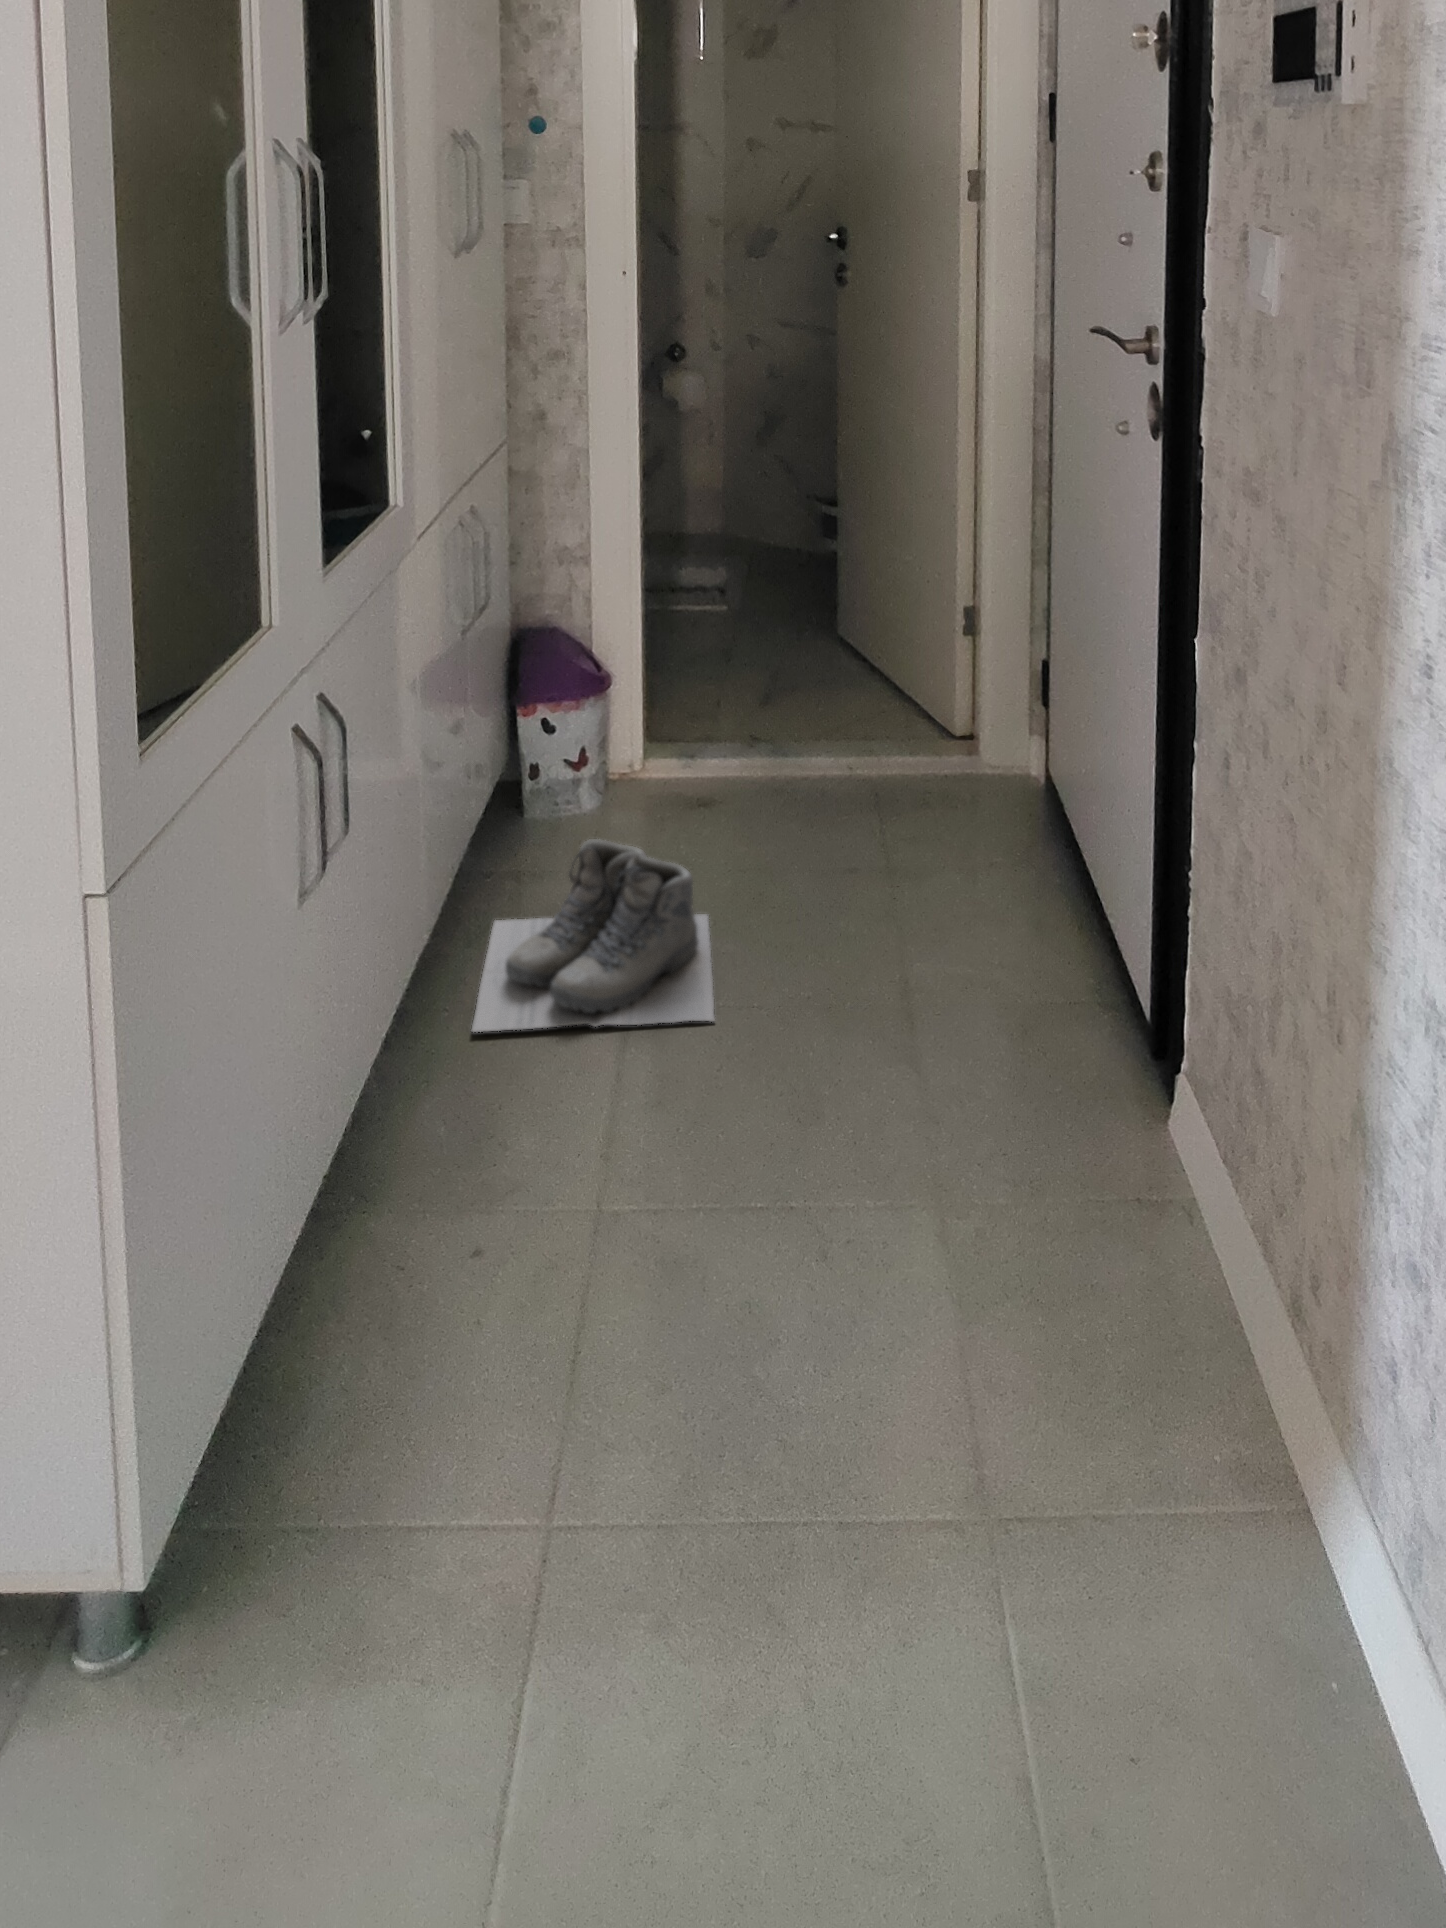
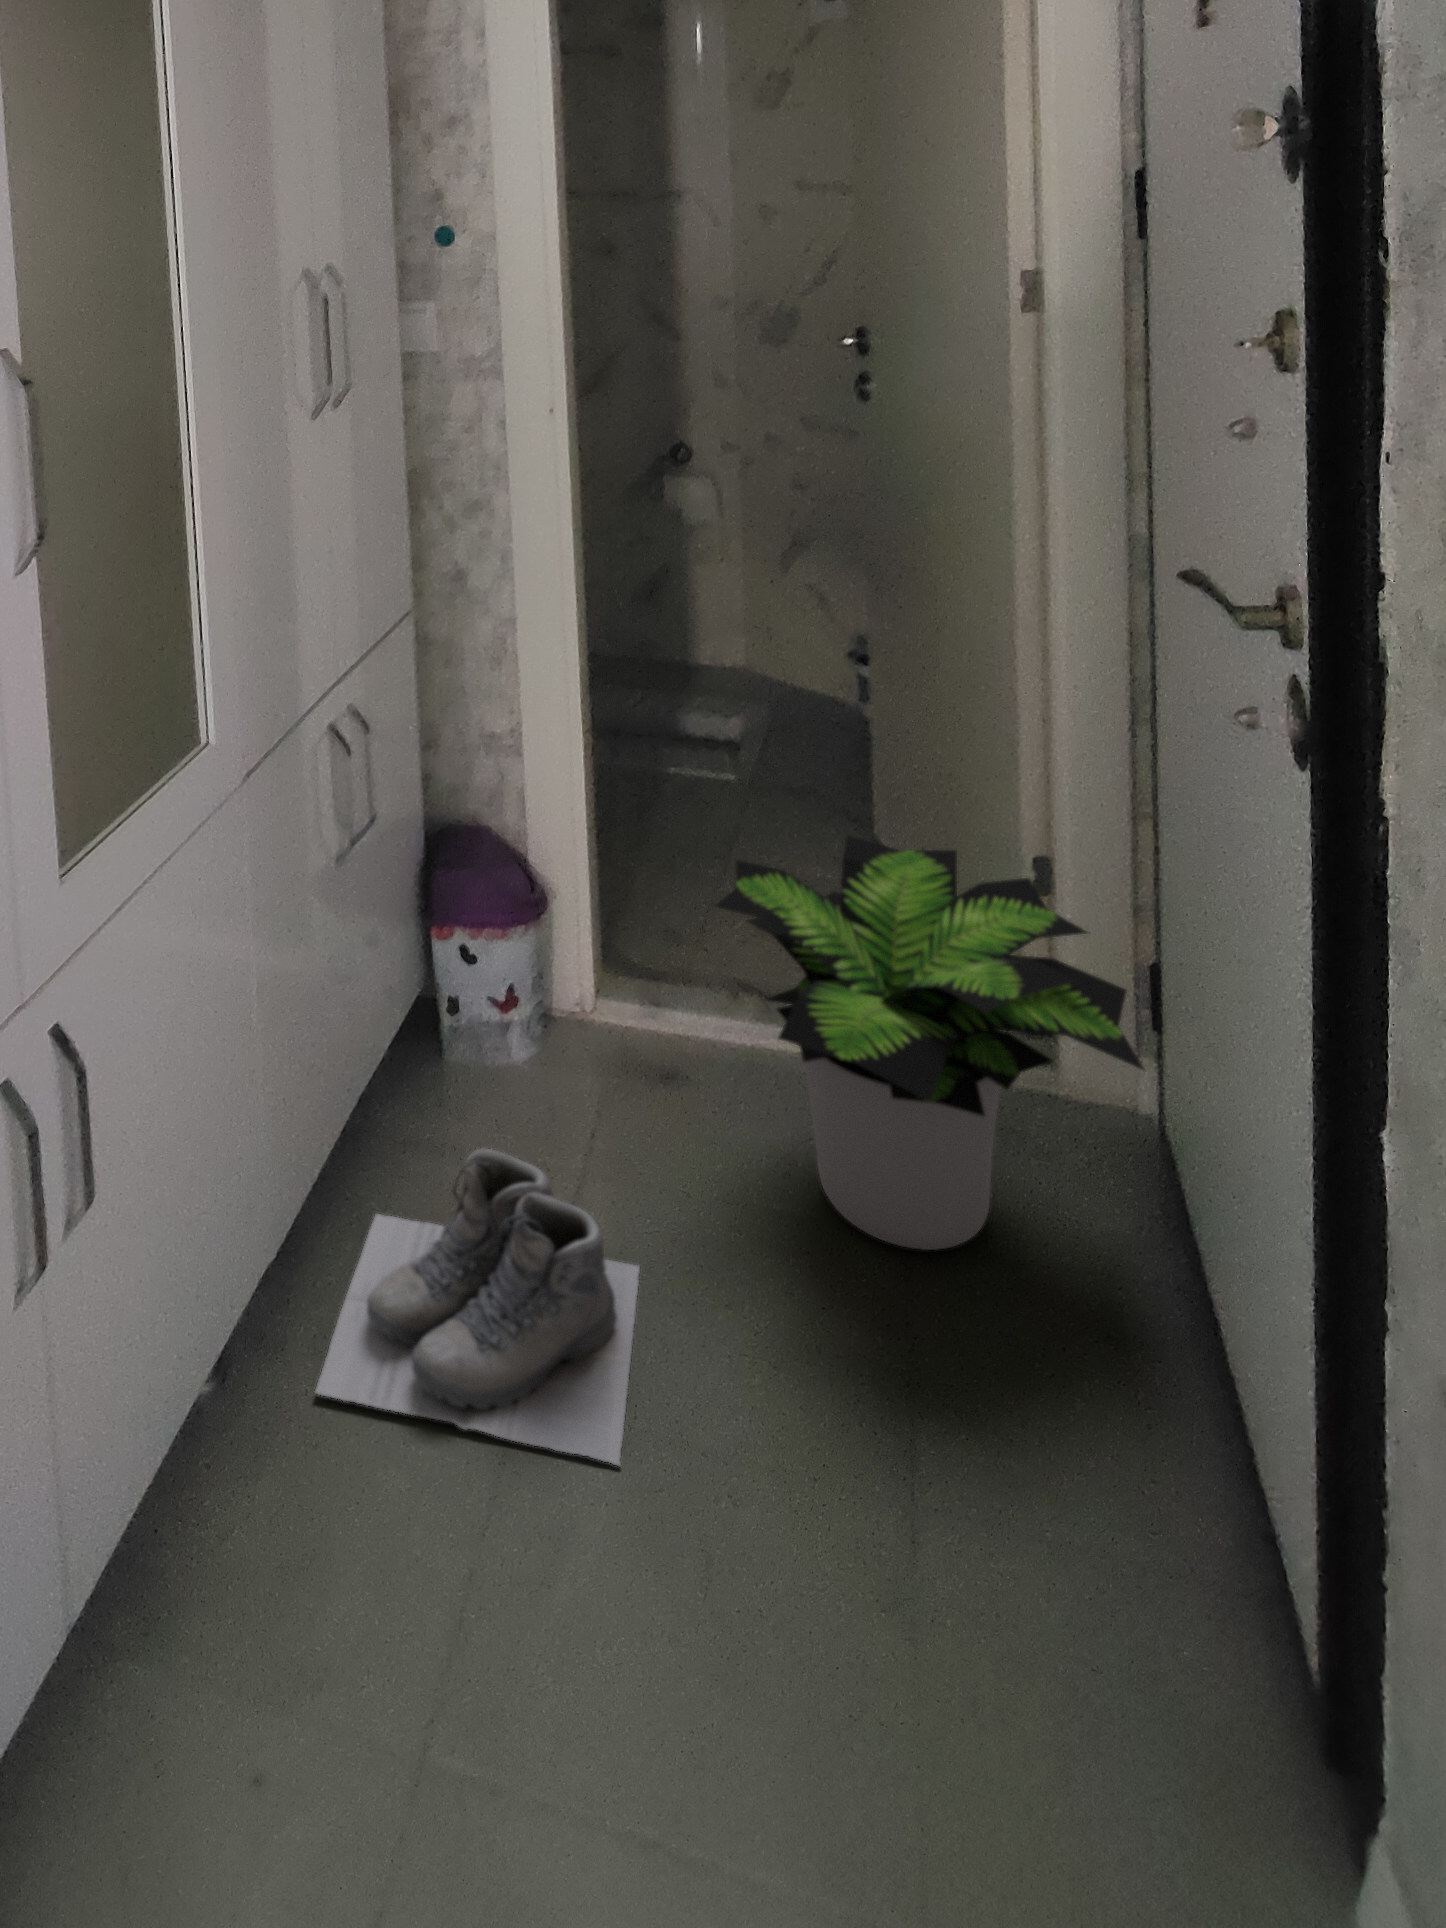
potted plant: none [761,592,1048,869] -> present [715,836,1144,1250]

